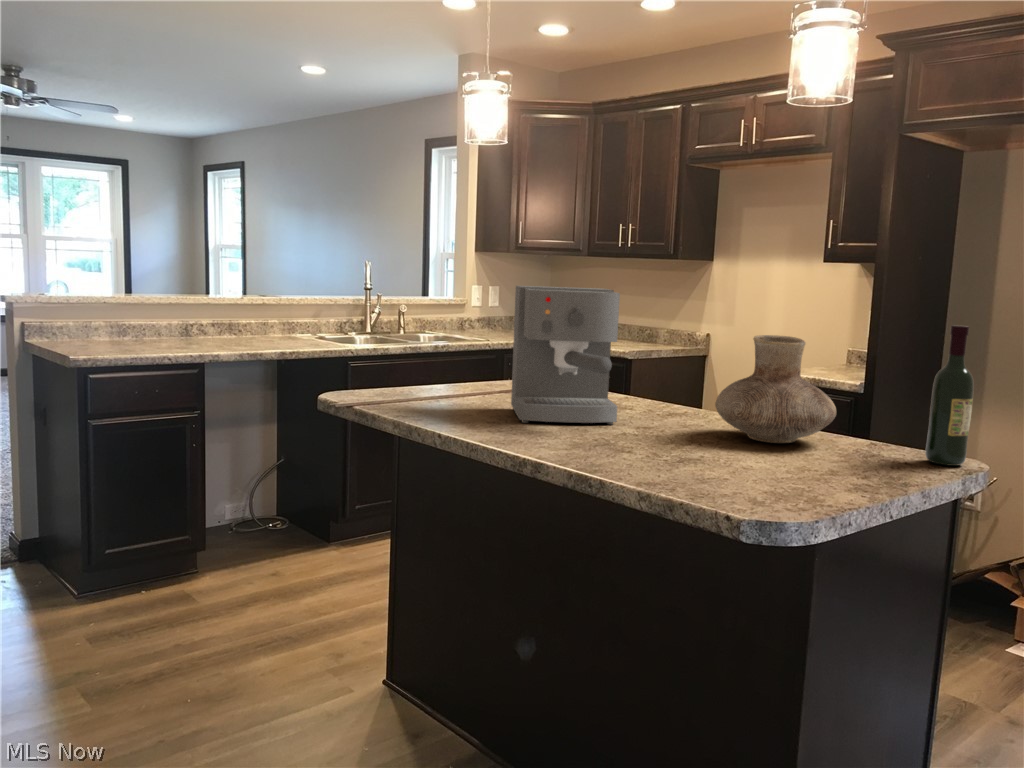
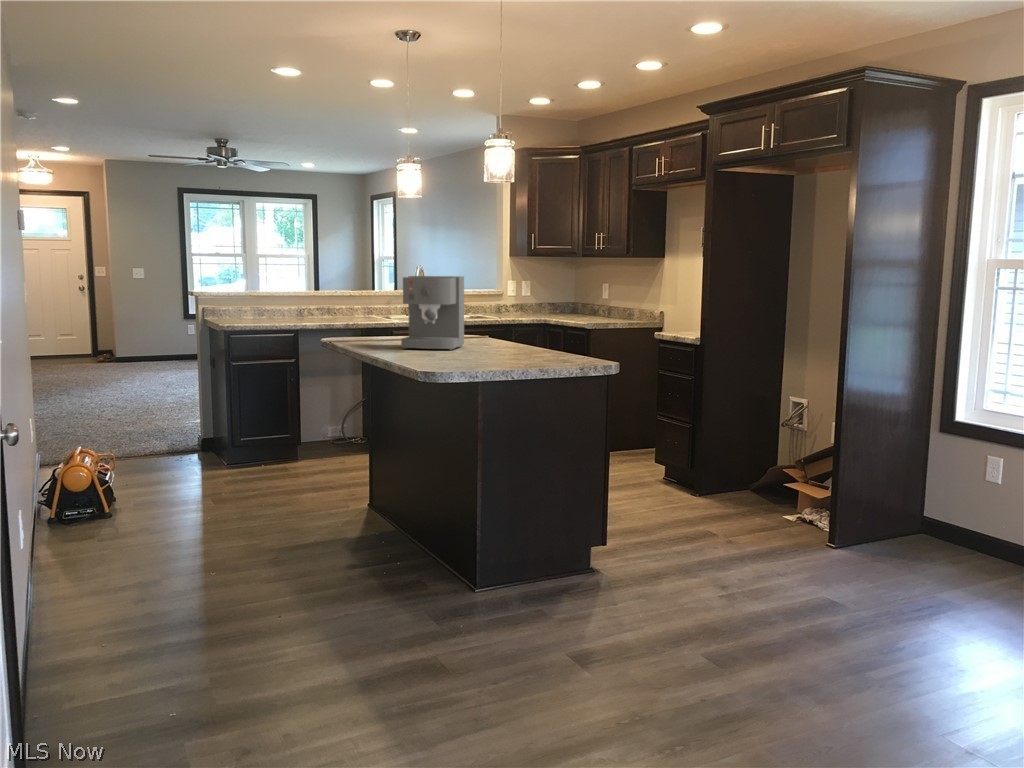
wine bottle: present [926,325,974,466] -> none [572,289,592,363]
vase: present [715,335,836,443] -> none [489,299,552,356]

